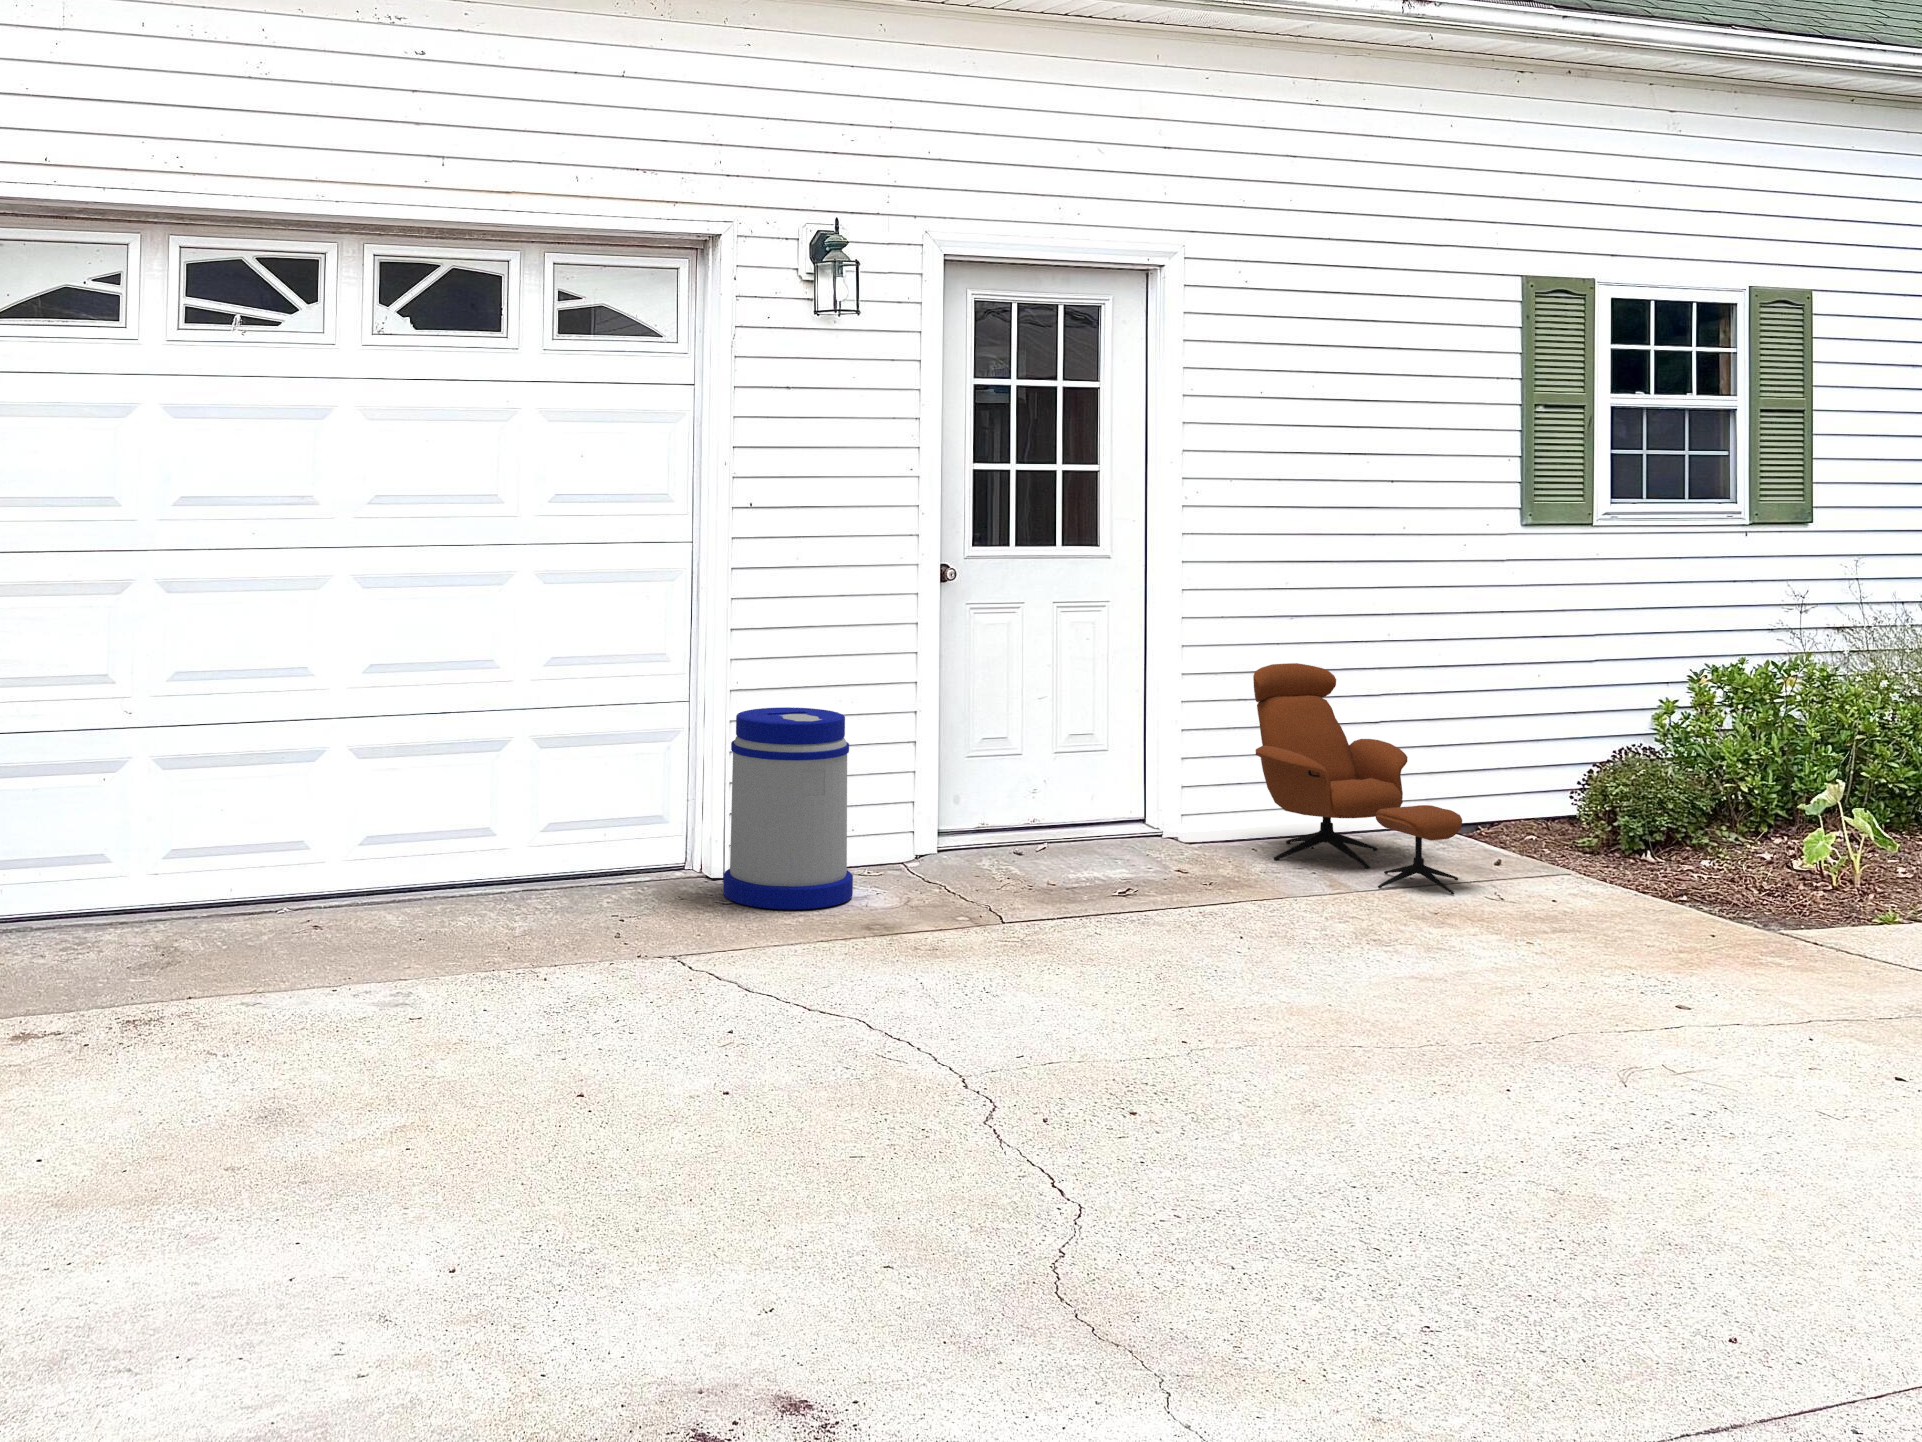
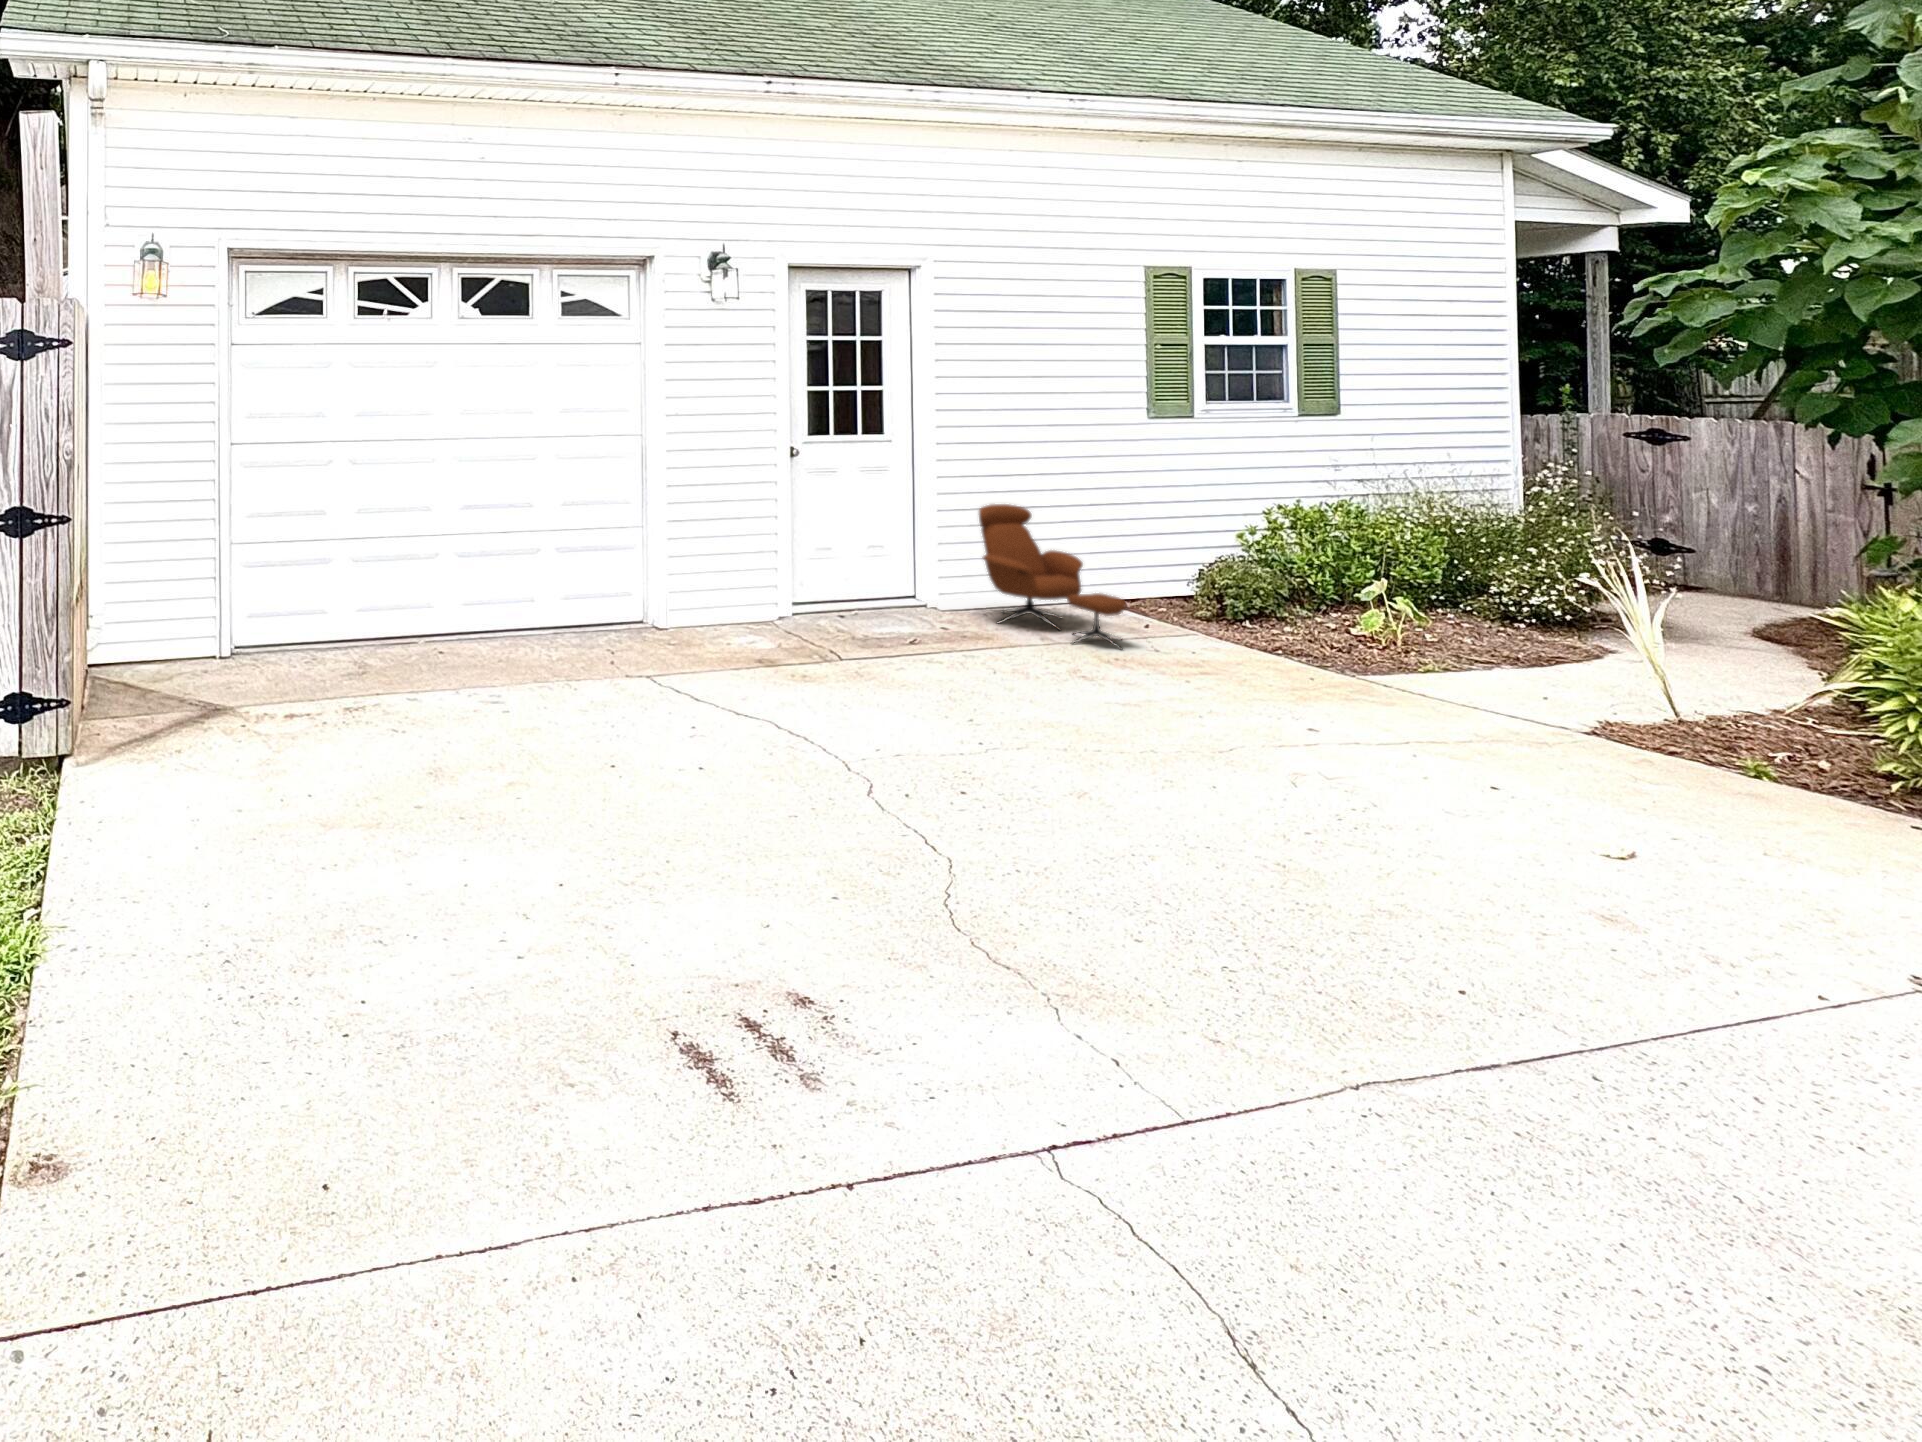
trash can: present [723,707,853,910] -> none [662,529,739,648]

